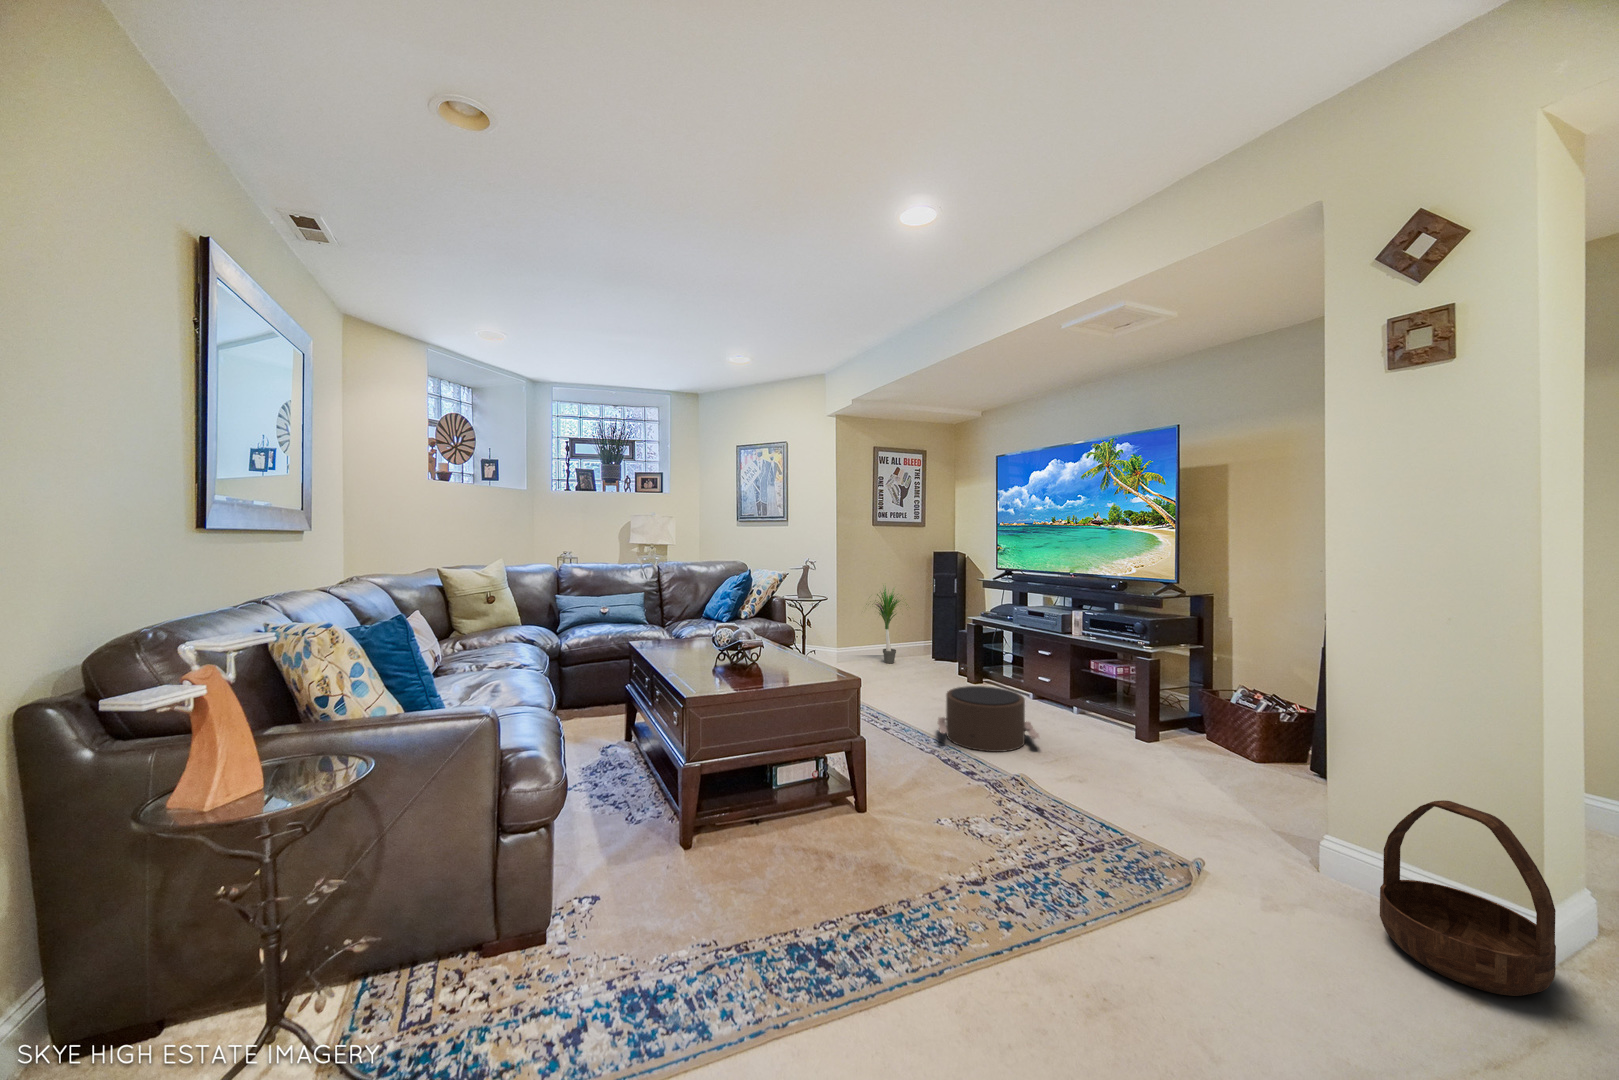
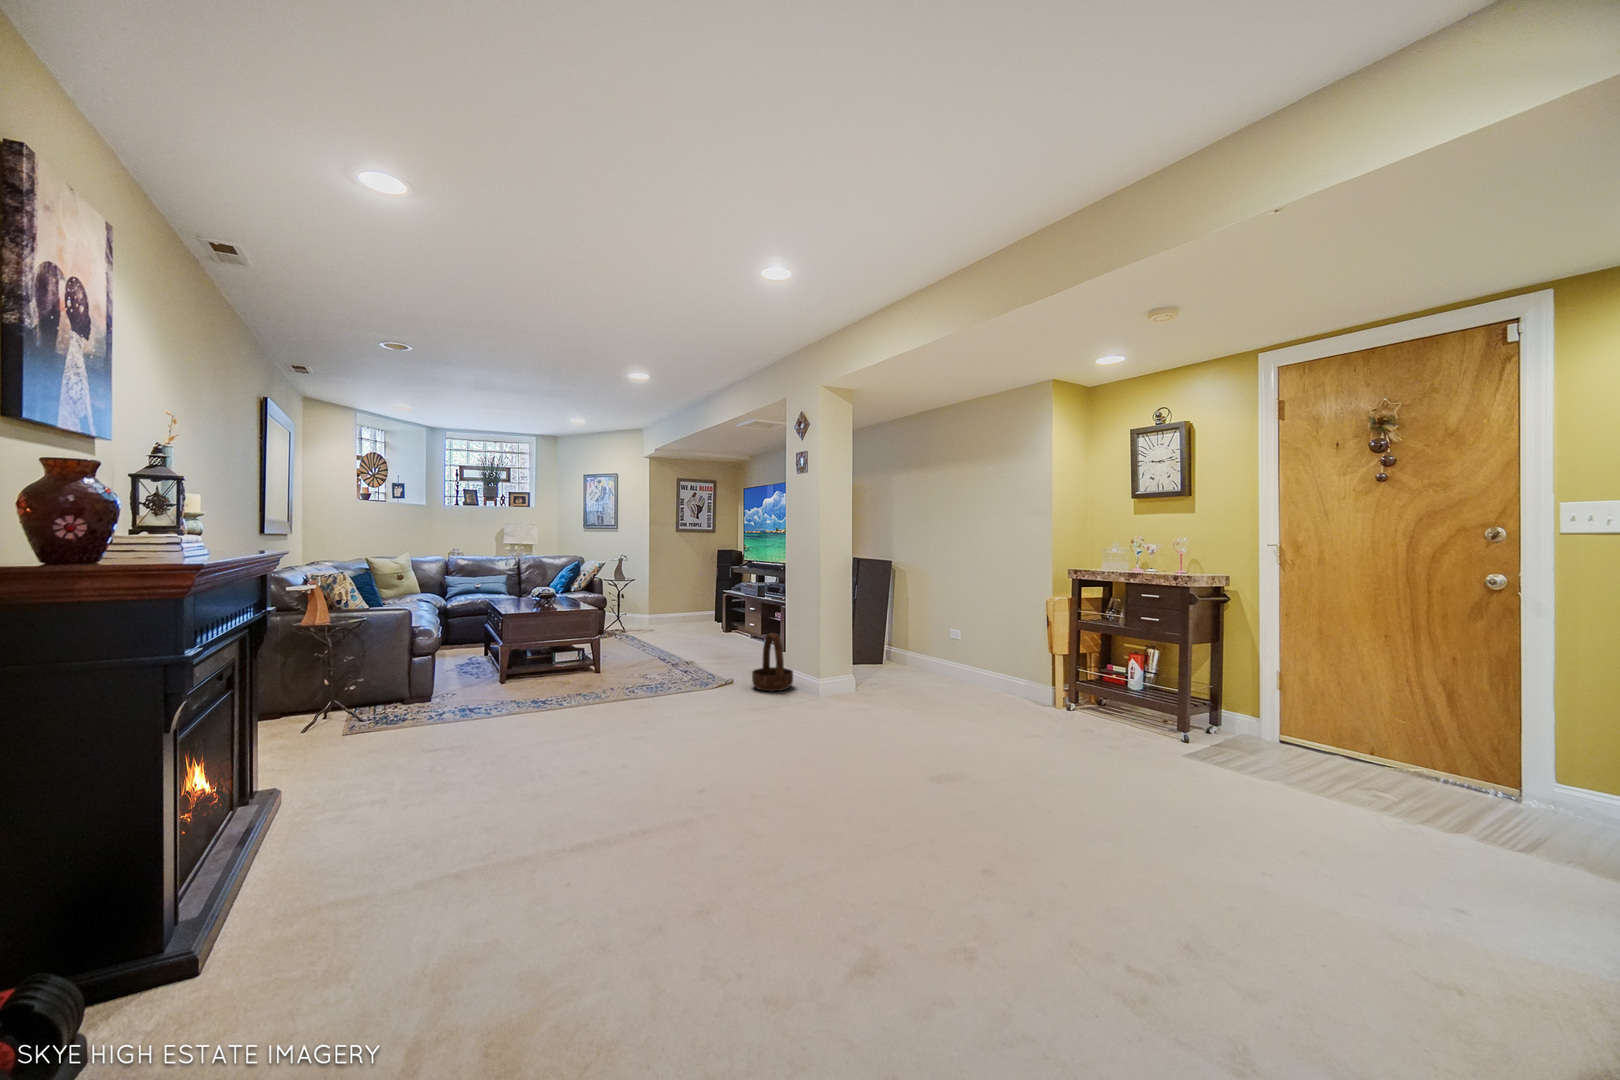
potted plant: present [875,587,900,663] -> none [663,570,699,625]
pouf: present [938,686,1039,752] -> none [661,624,716,653]

